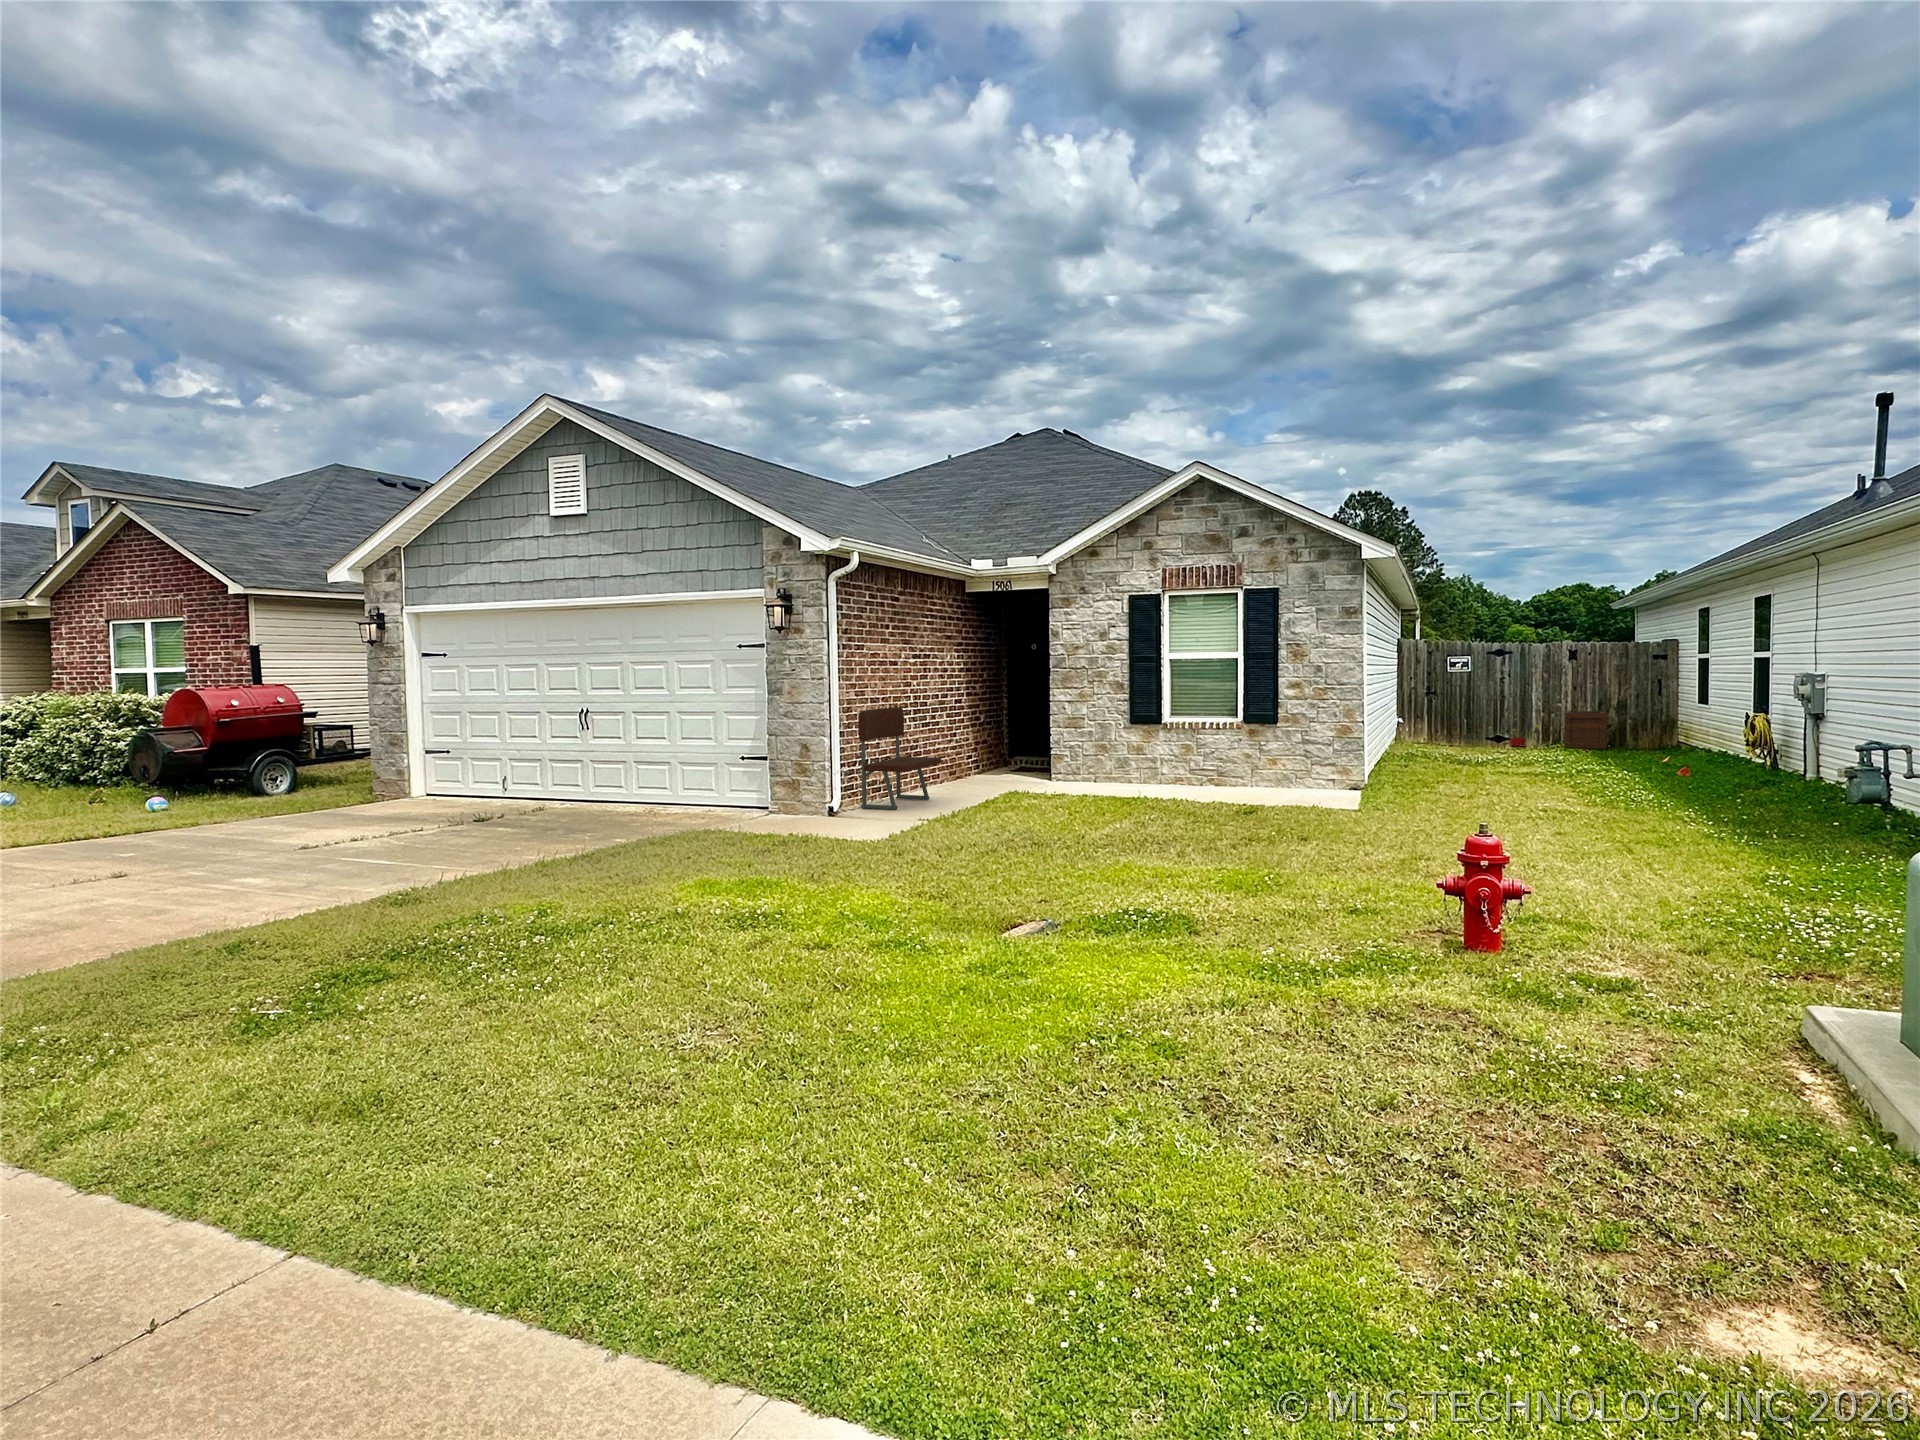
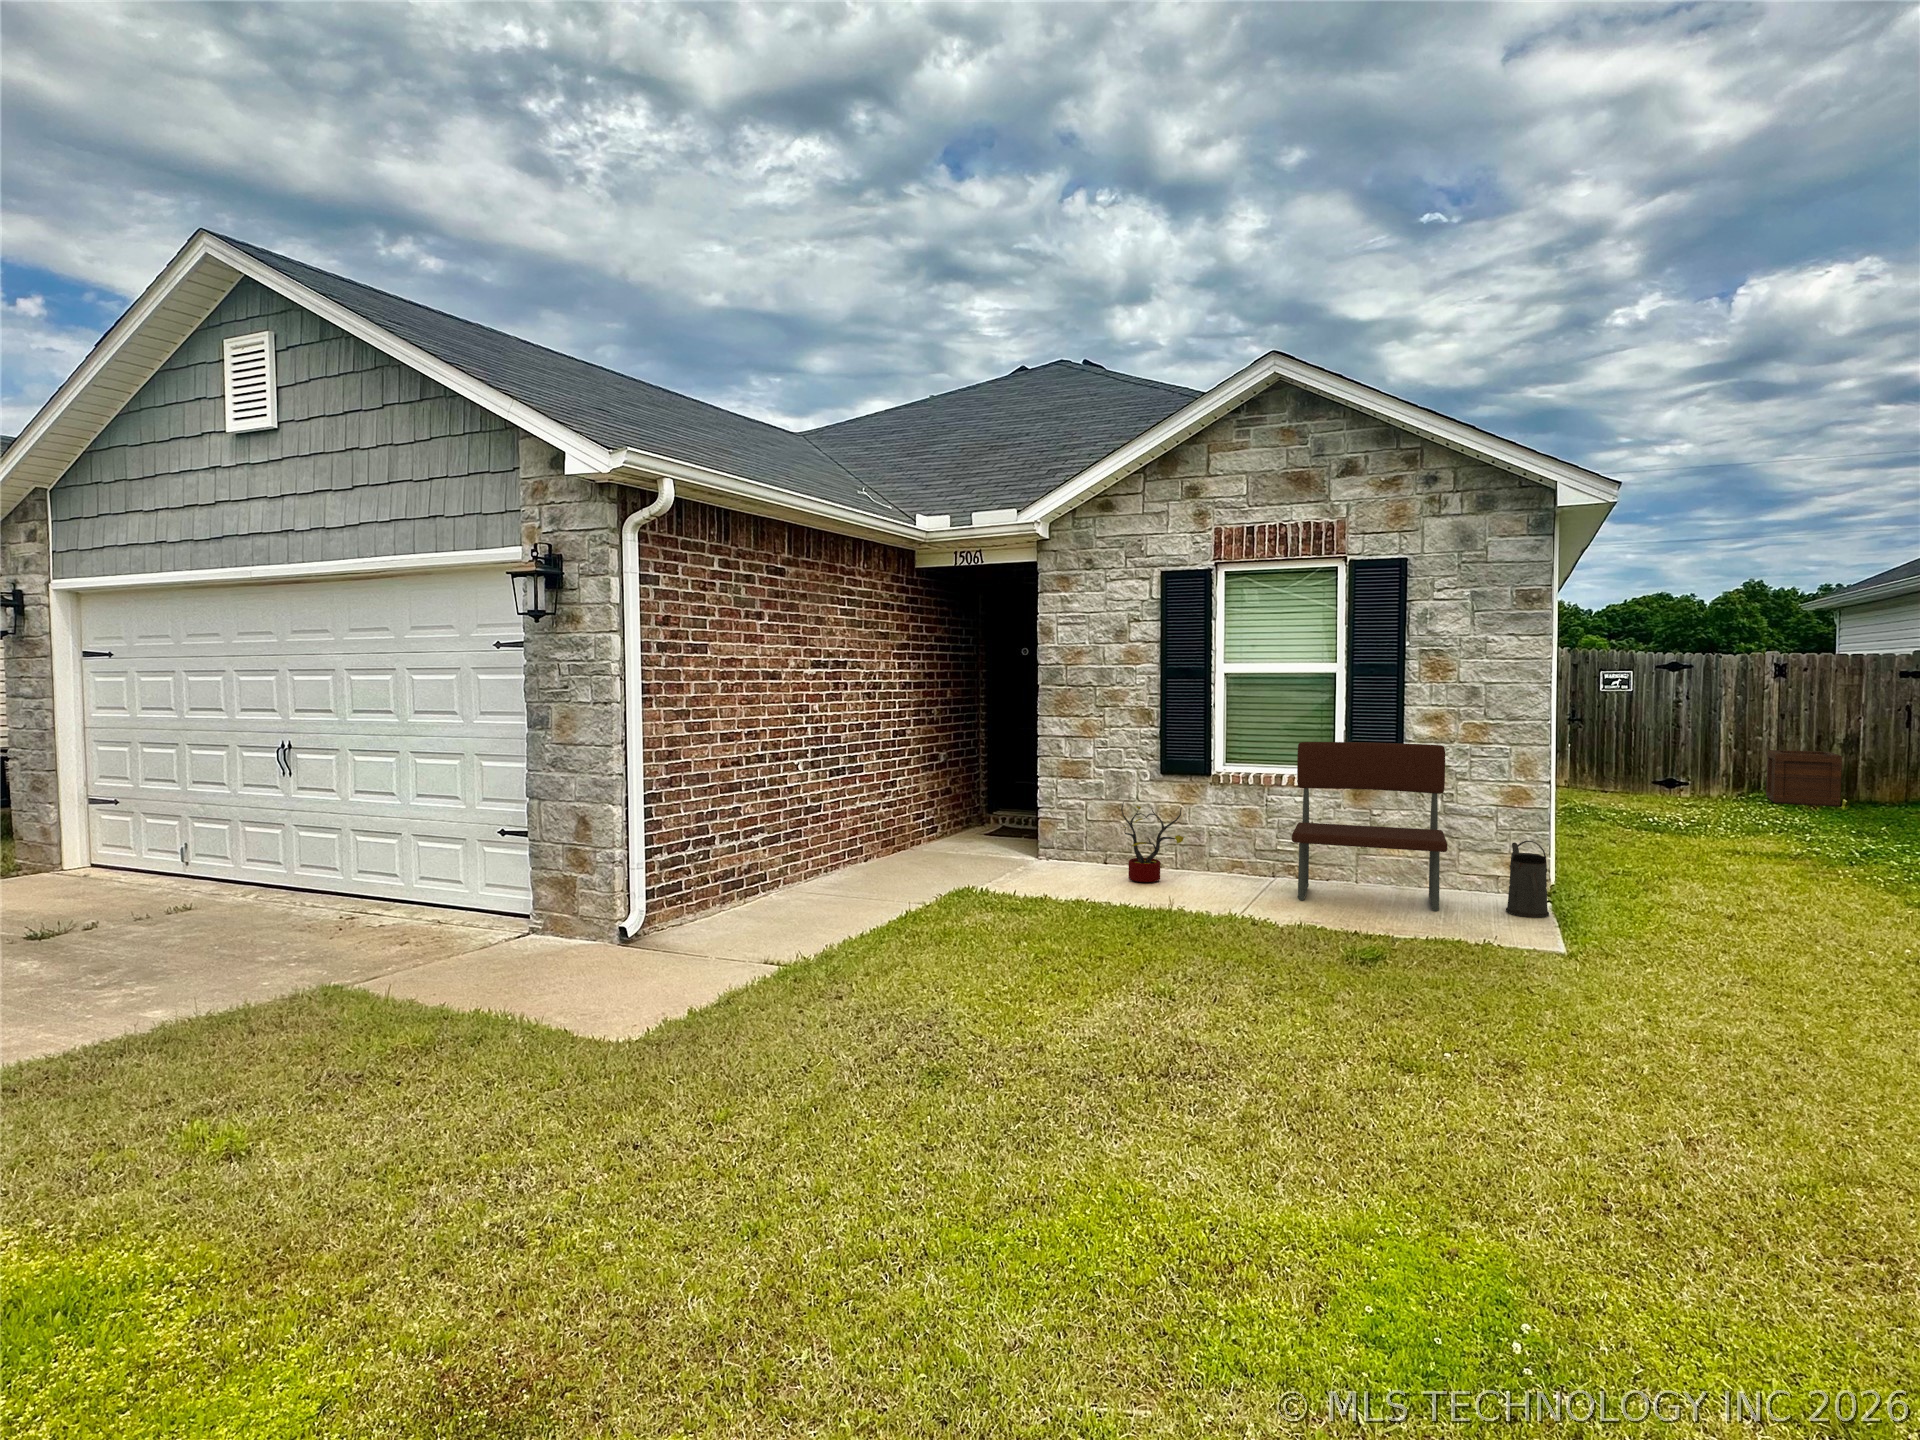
bench: present [858,707,941,810] -> present [1292,742,1448,911]
decorative plant: present [1509,716,1539,746] -> present [1121,802,1184,882]
watering can: none [1330,753,1353,796] -> present [1506,841,1549,918]

